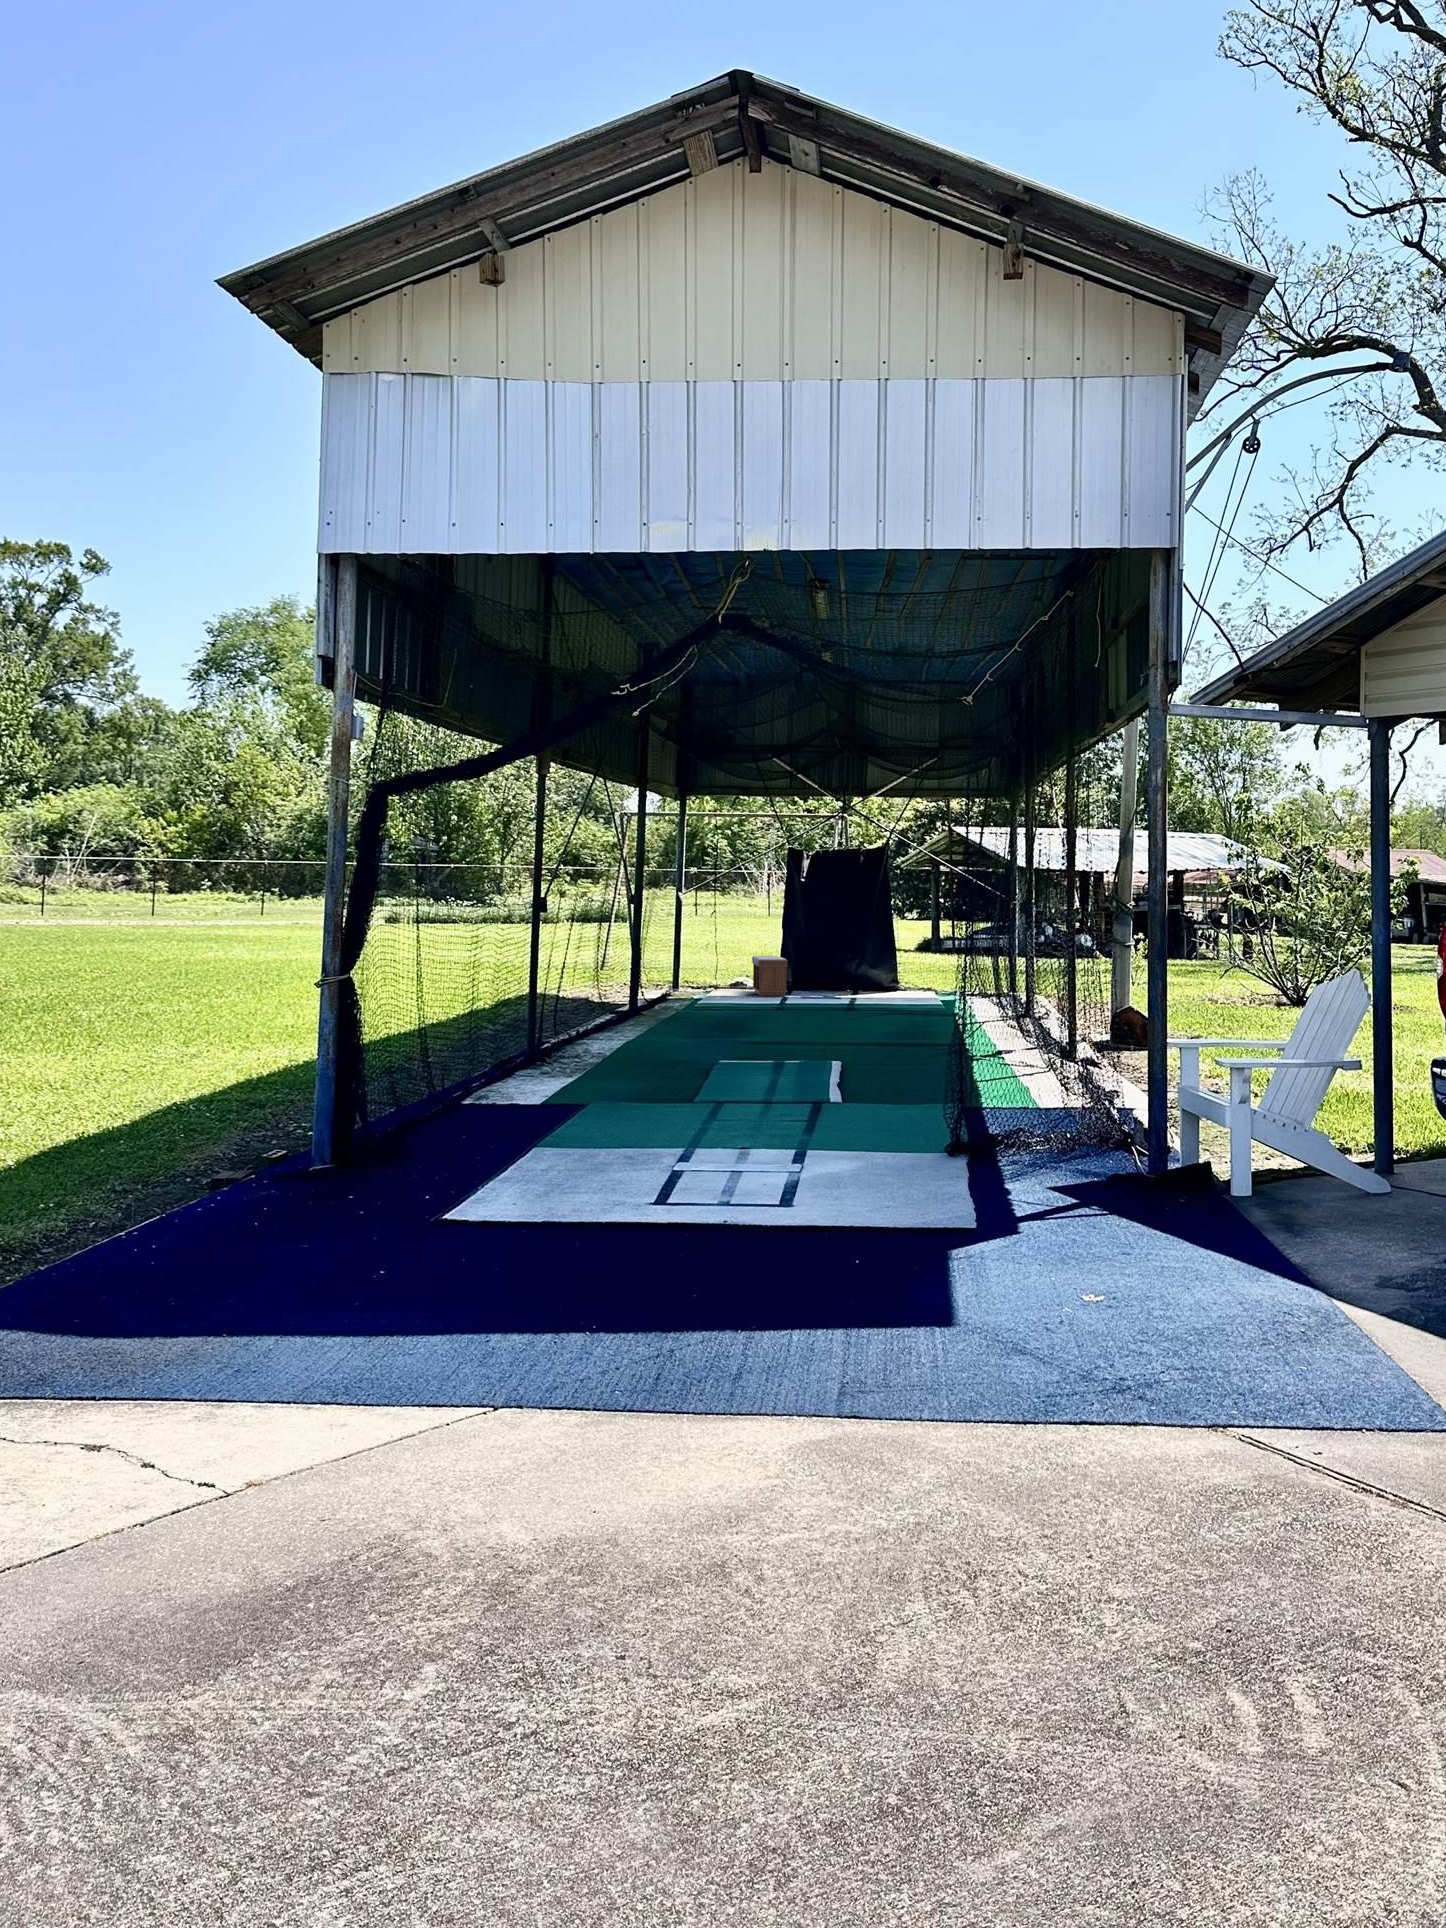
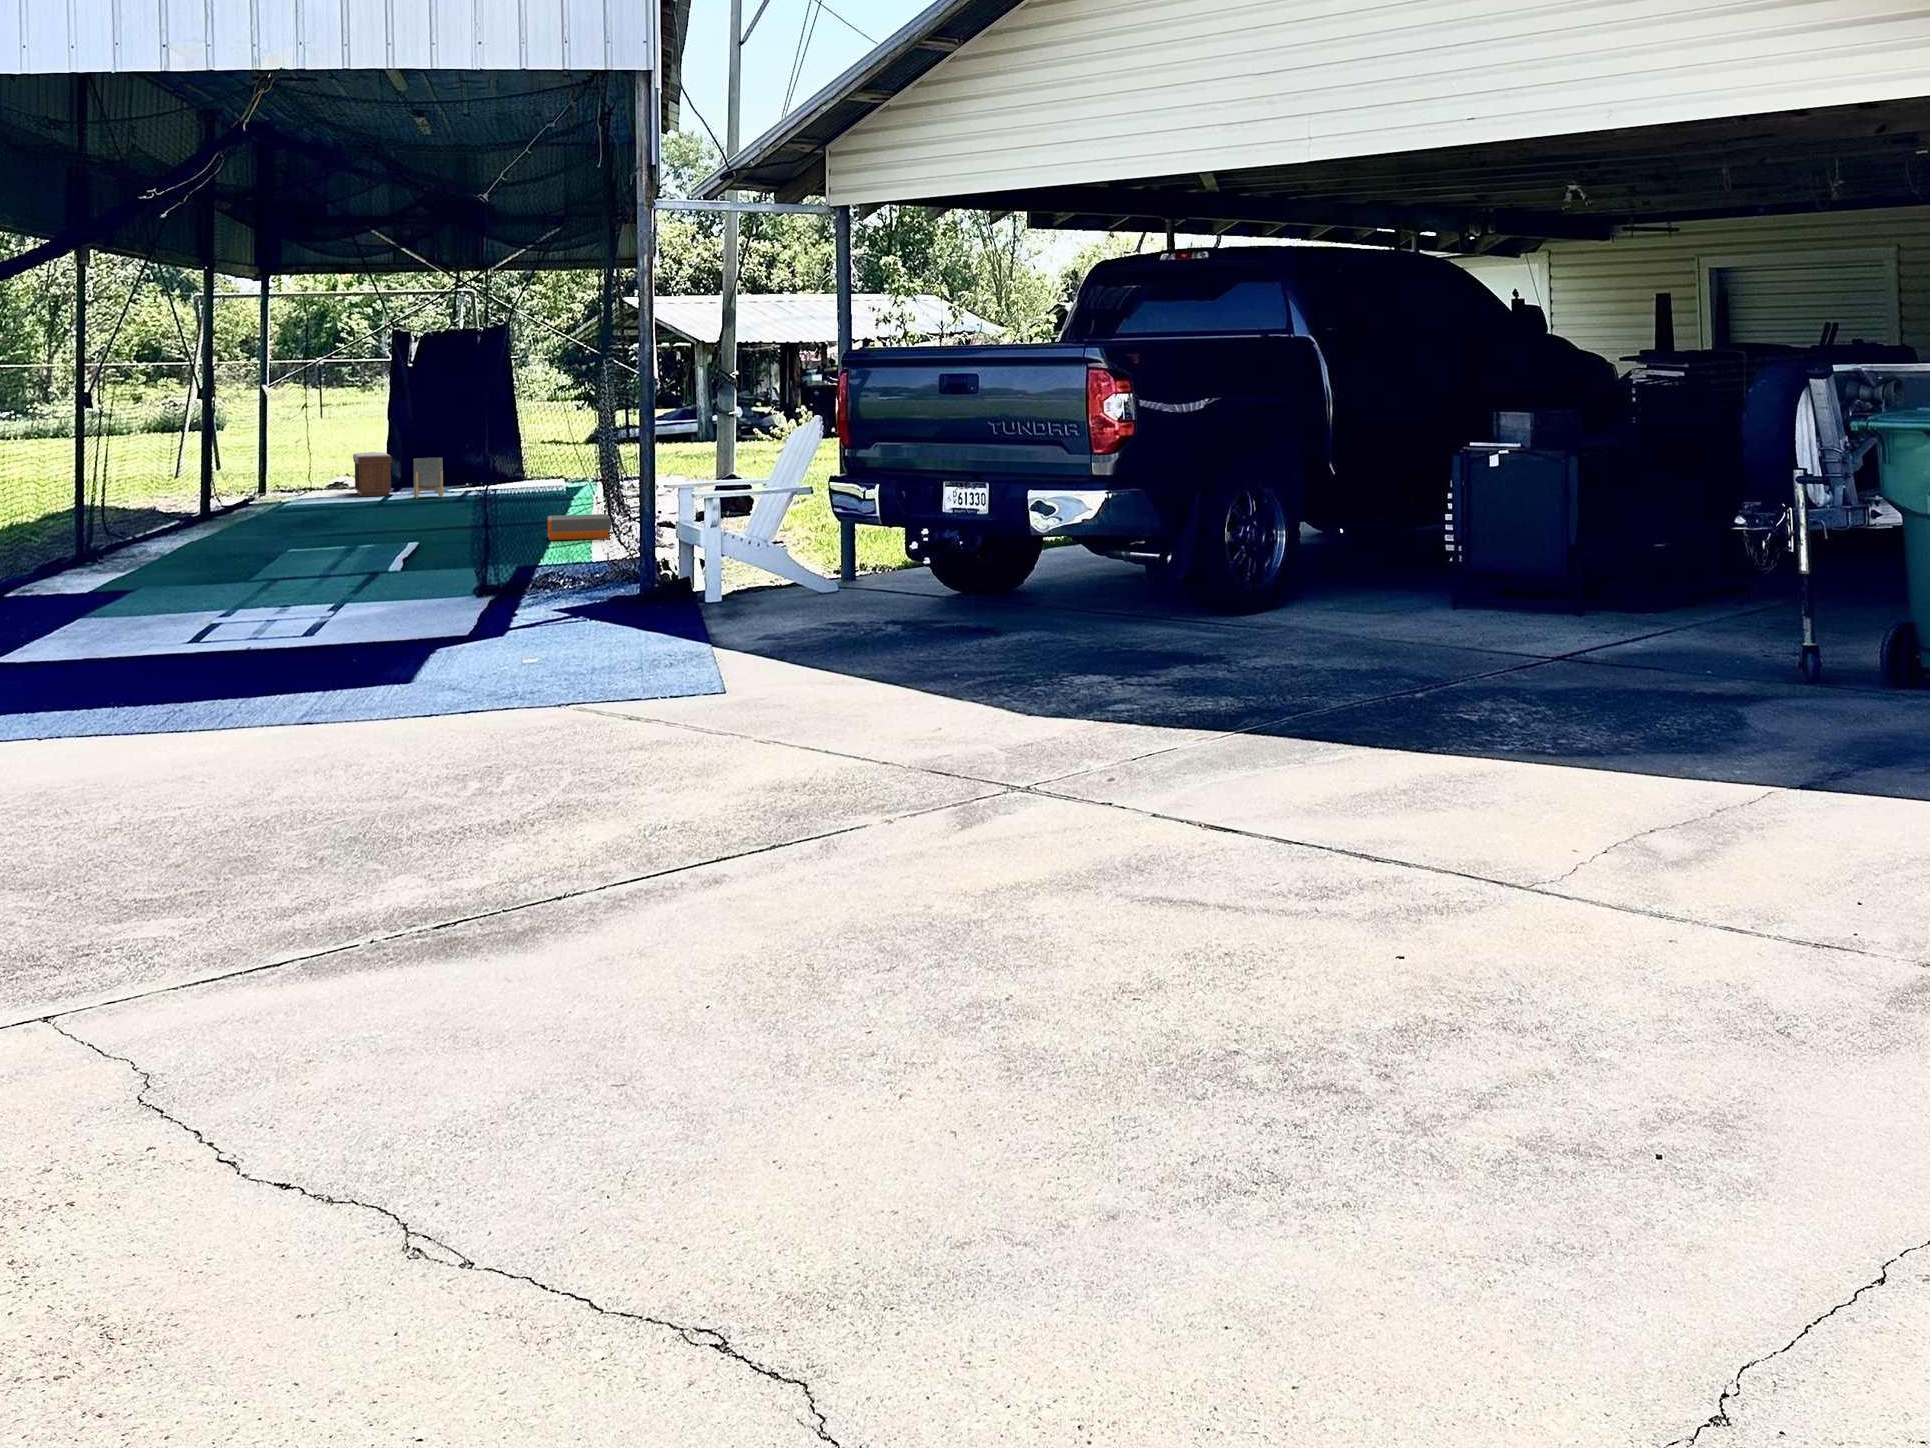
planter: none [808,964,834,1001] -> present [414,458,443,498]
storage box: none [970,1039,1039,1068] -> present [548,514,611,540]

